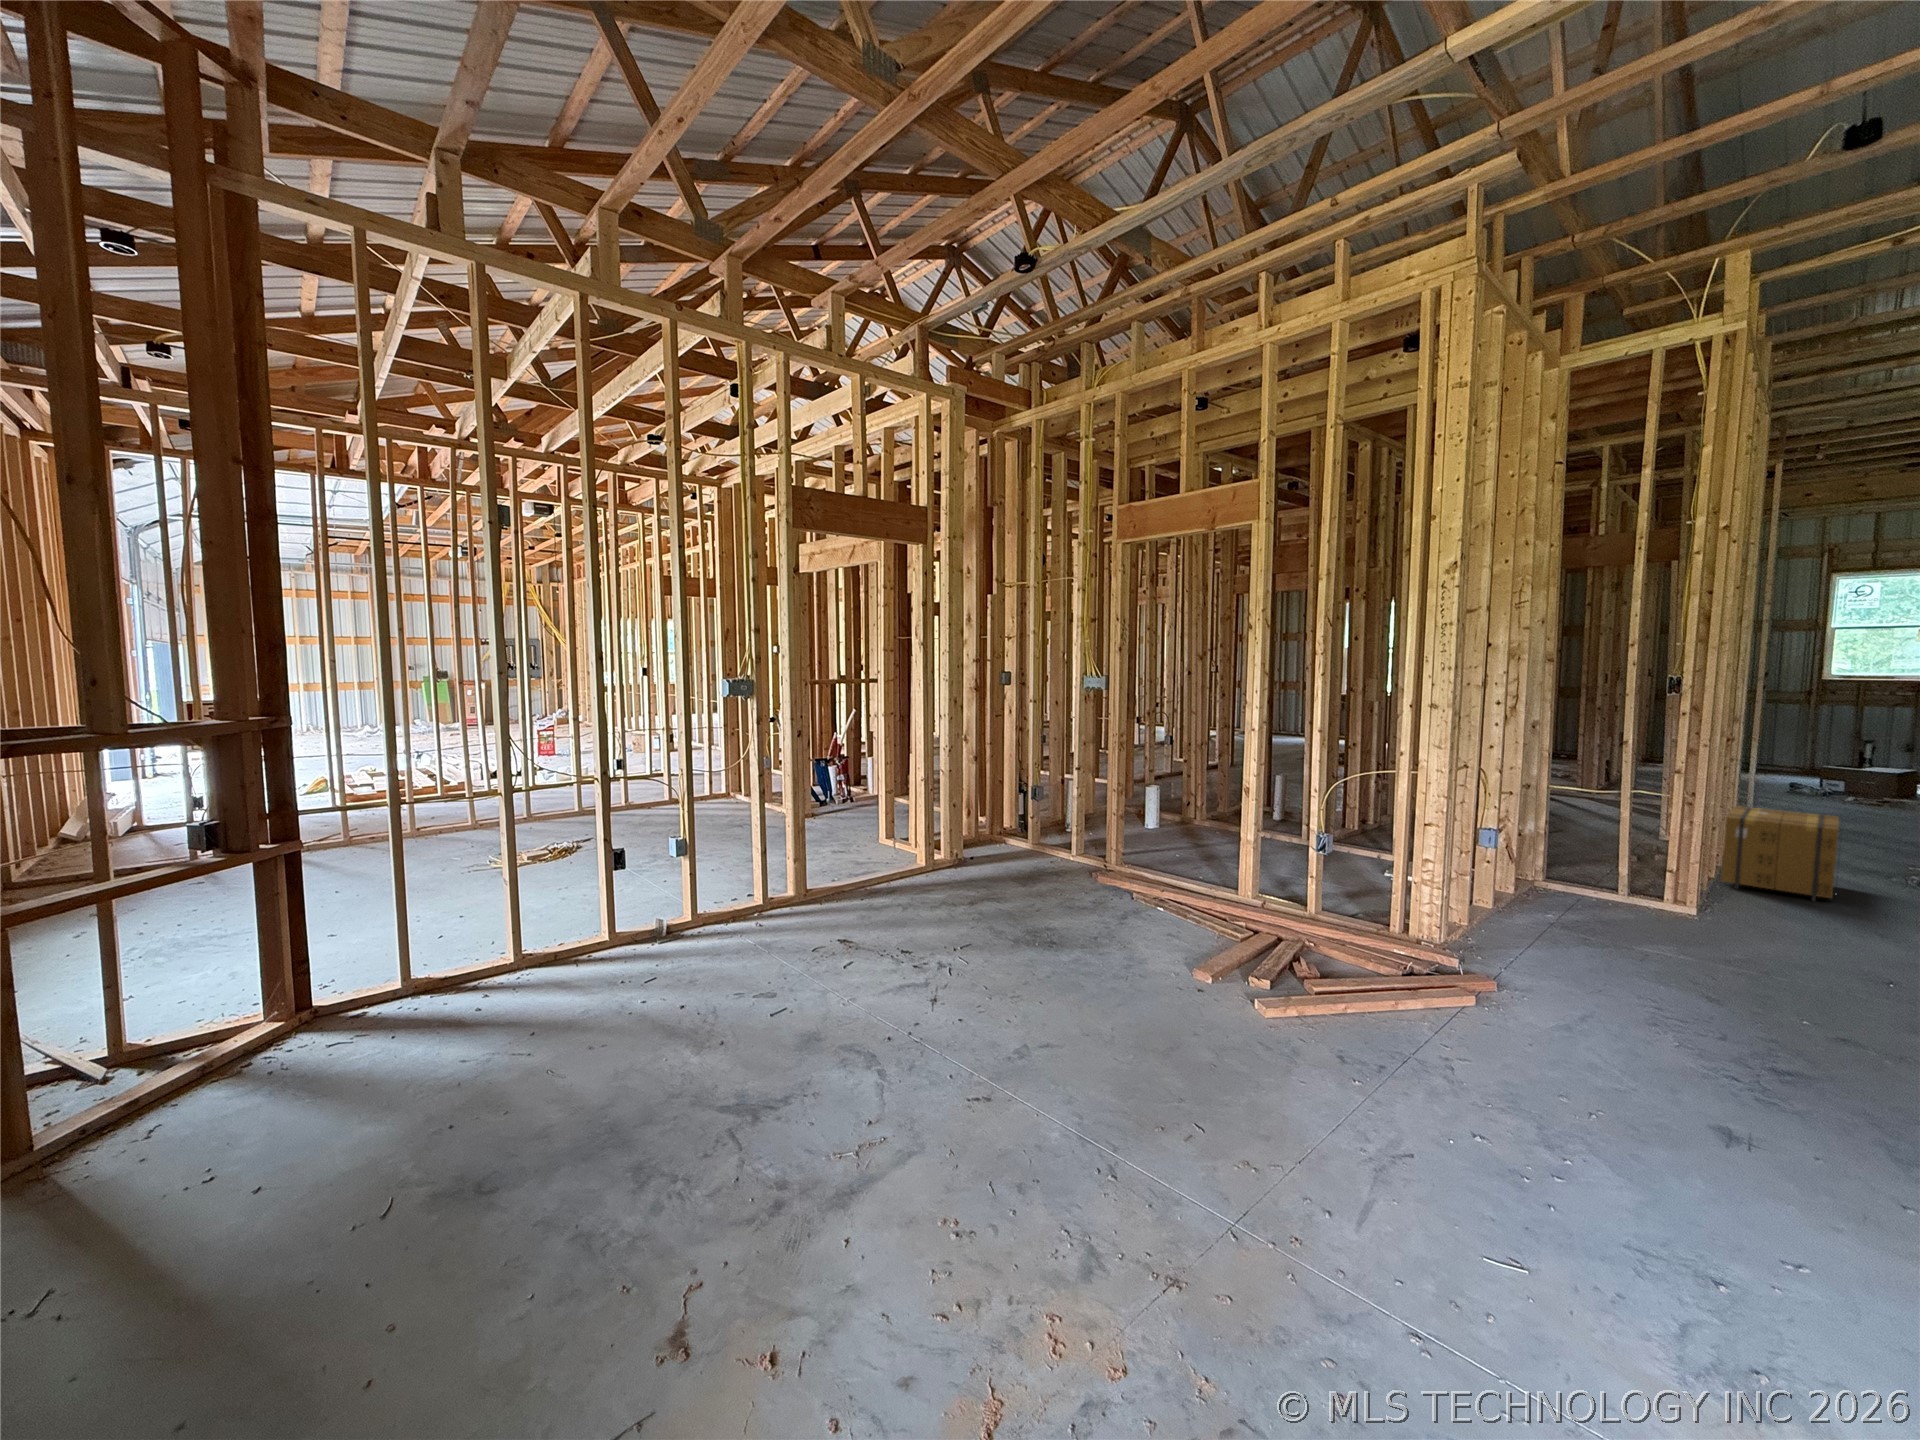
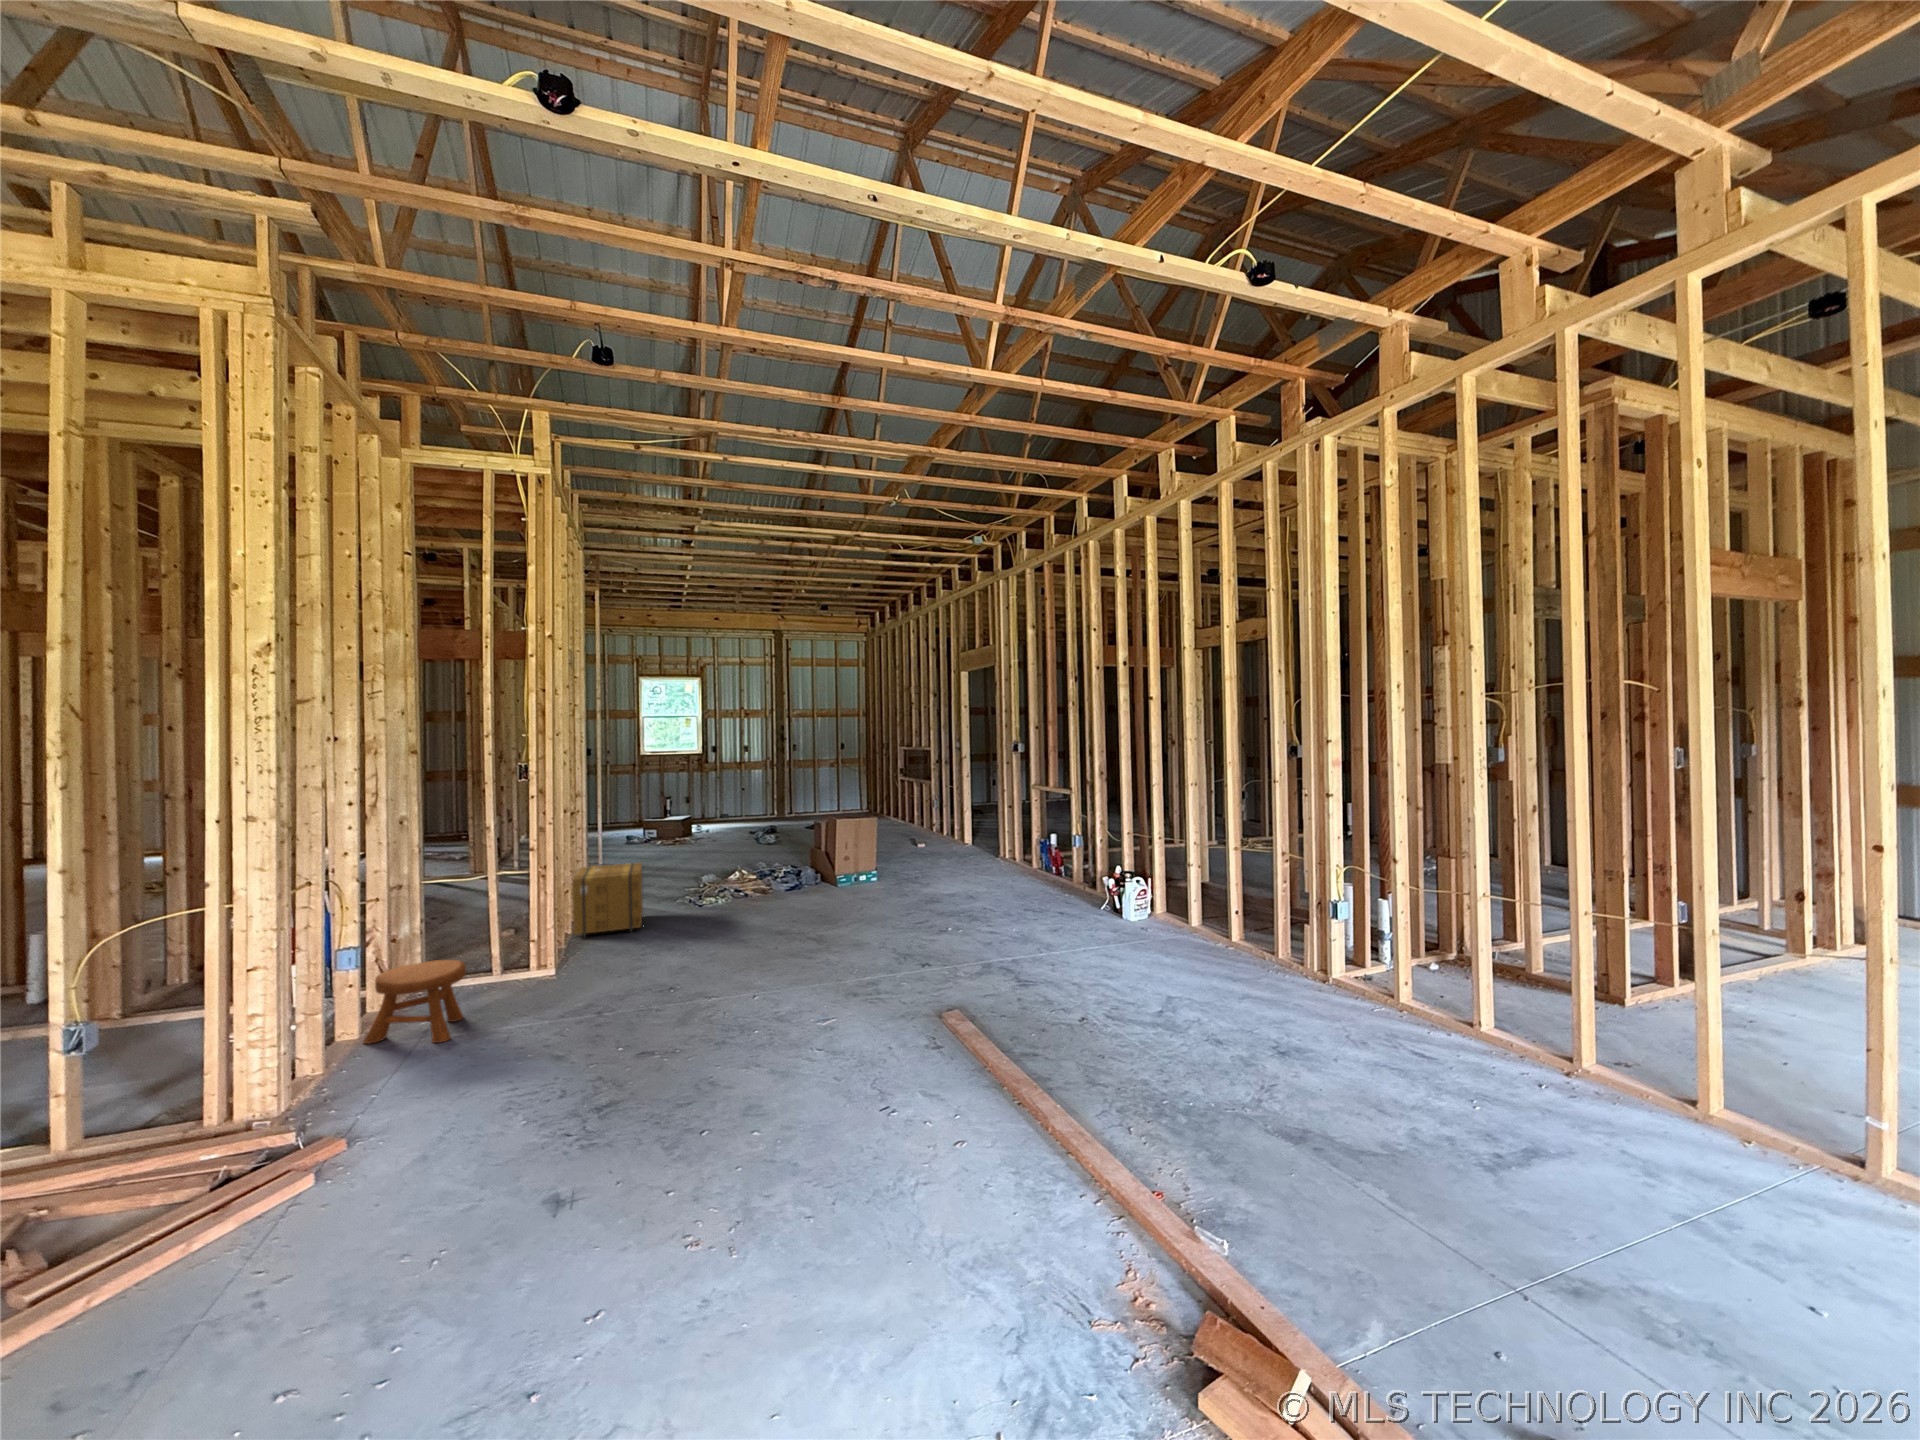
stool: none [1494,857,1598,940] -> present [363,960,466,1044]

